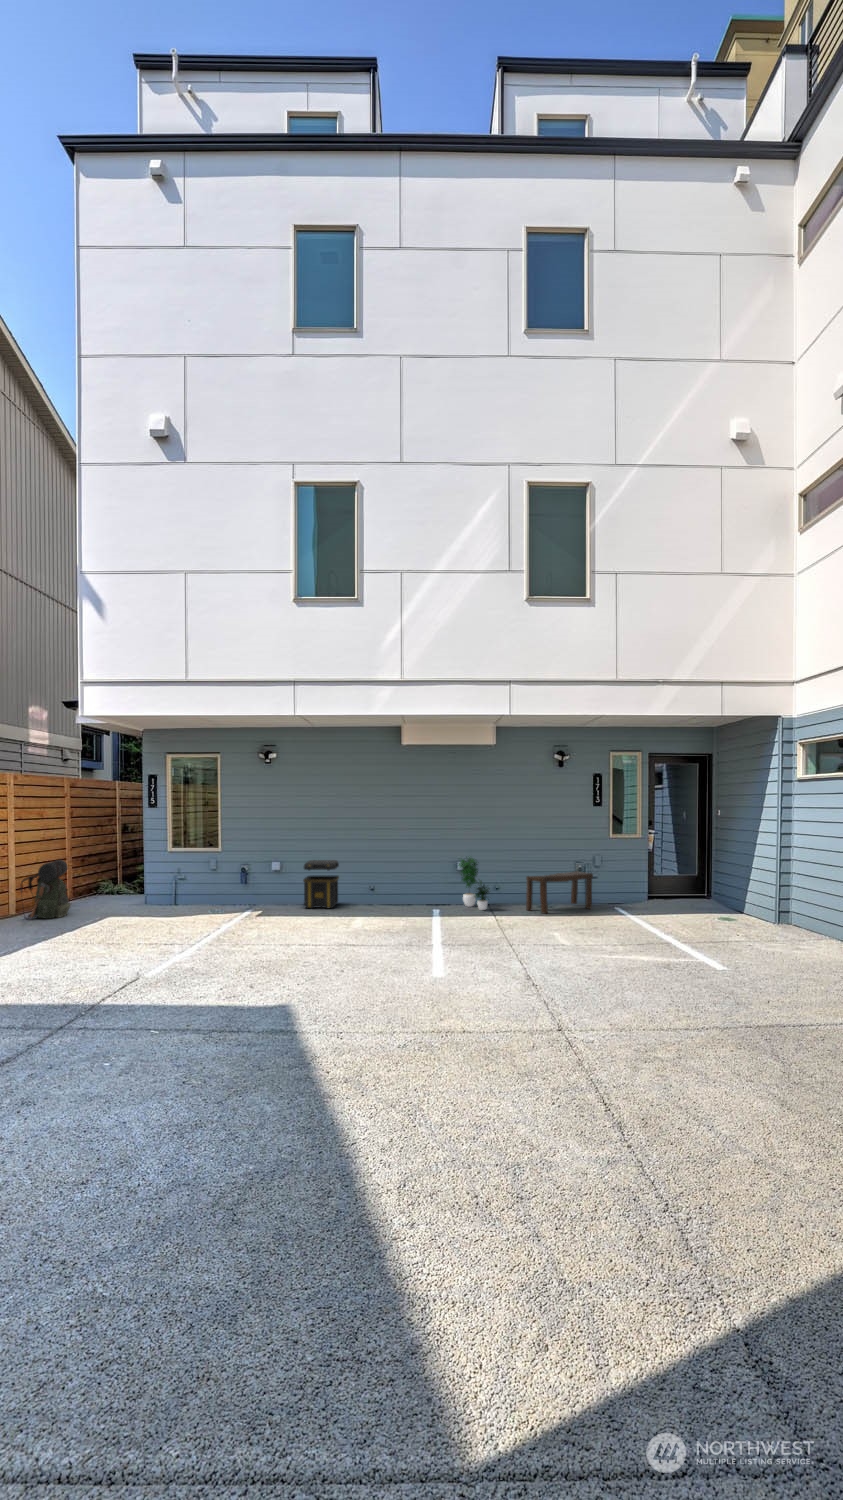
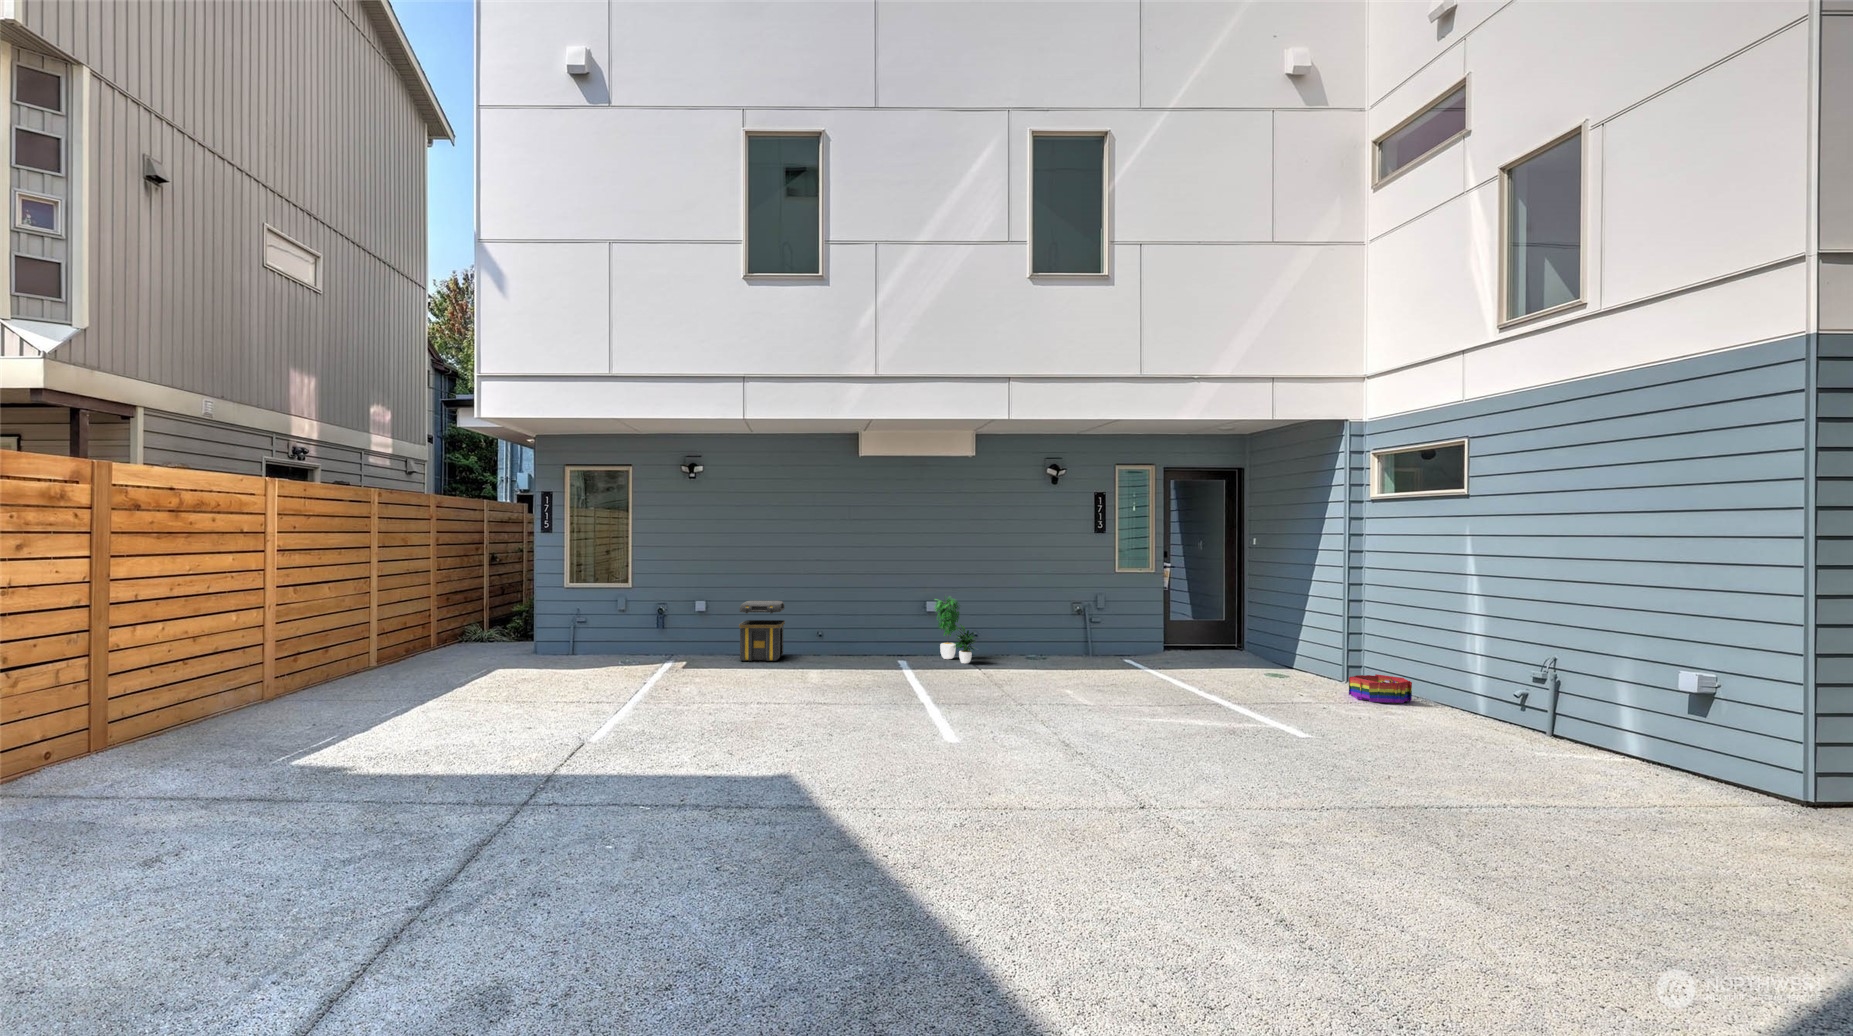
backpack: present [21,860,71,918] -> none [357,597,430,675]
bench: present [526,871,593,914] -> none [1020,616,1102,668]
storage bin: none [778,920,825,942] -> present [1349,674,1412,703]

